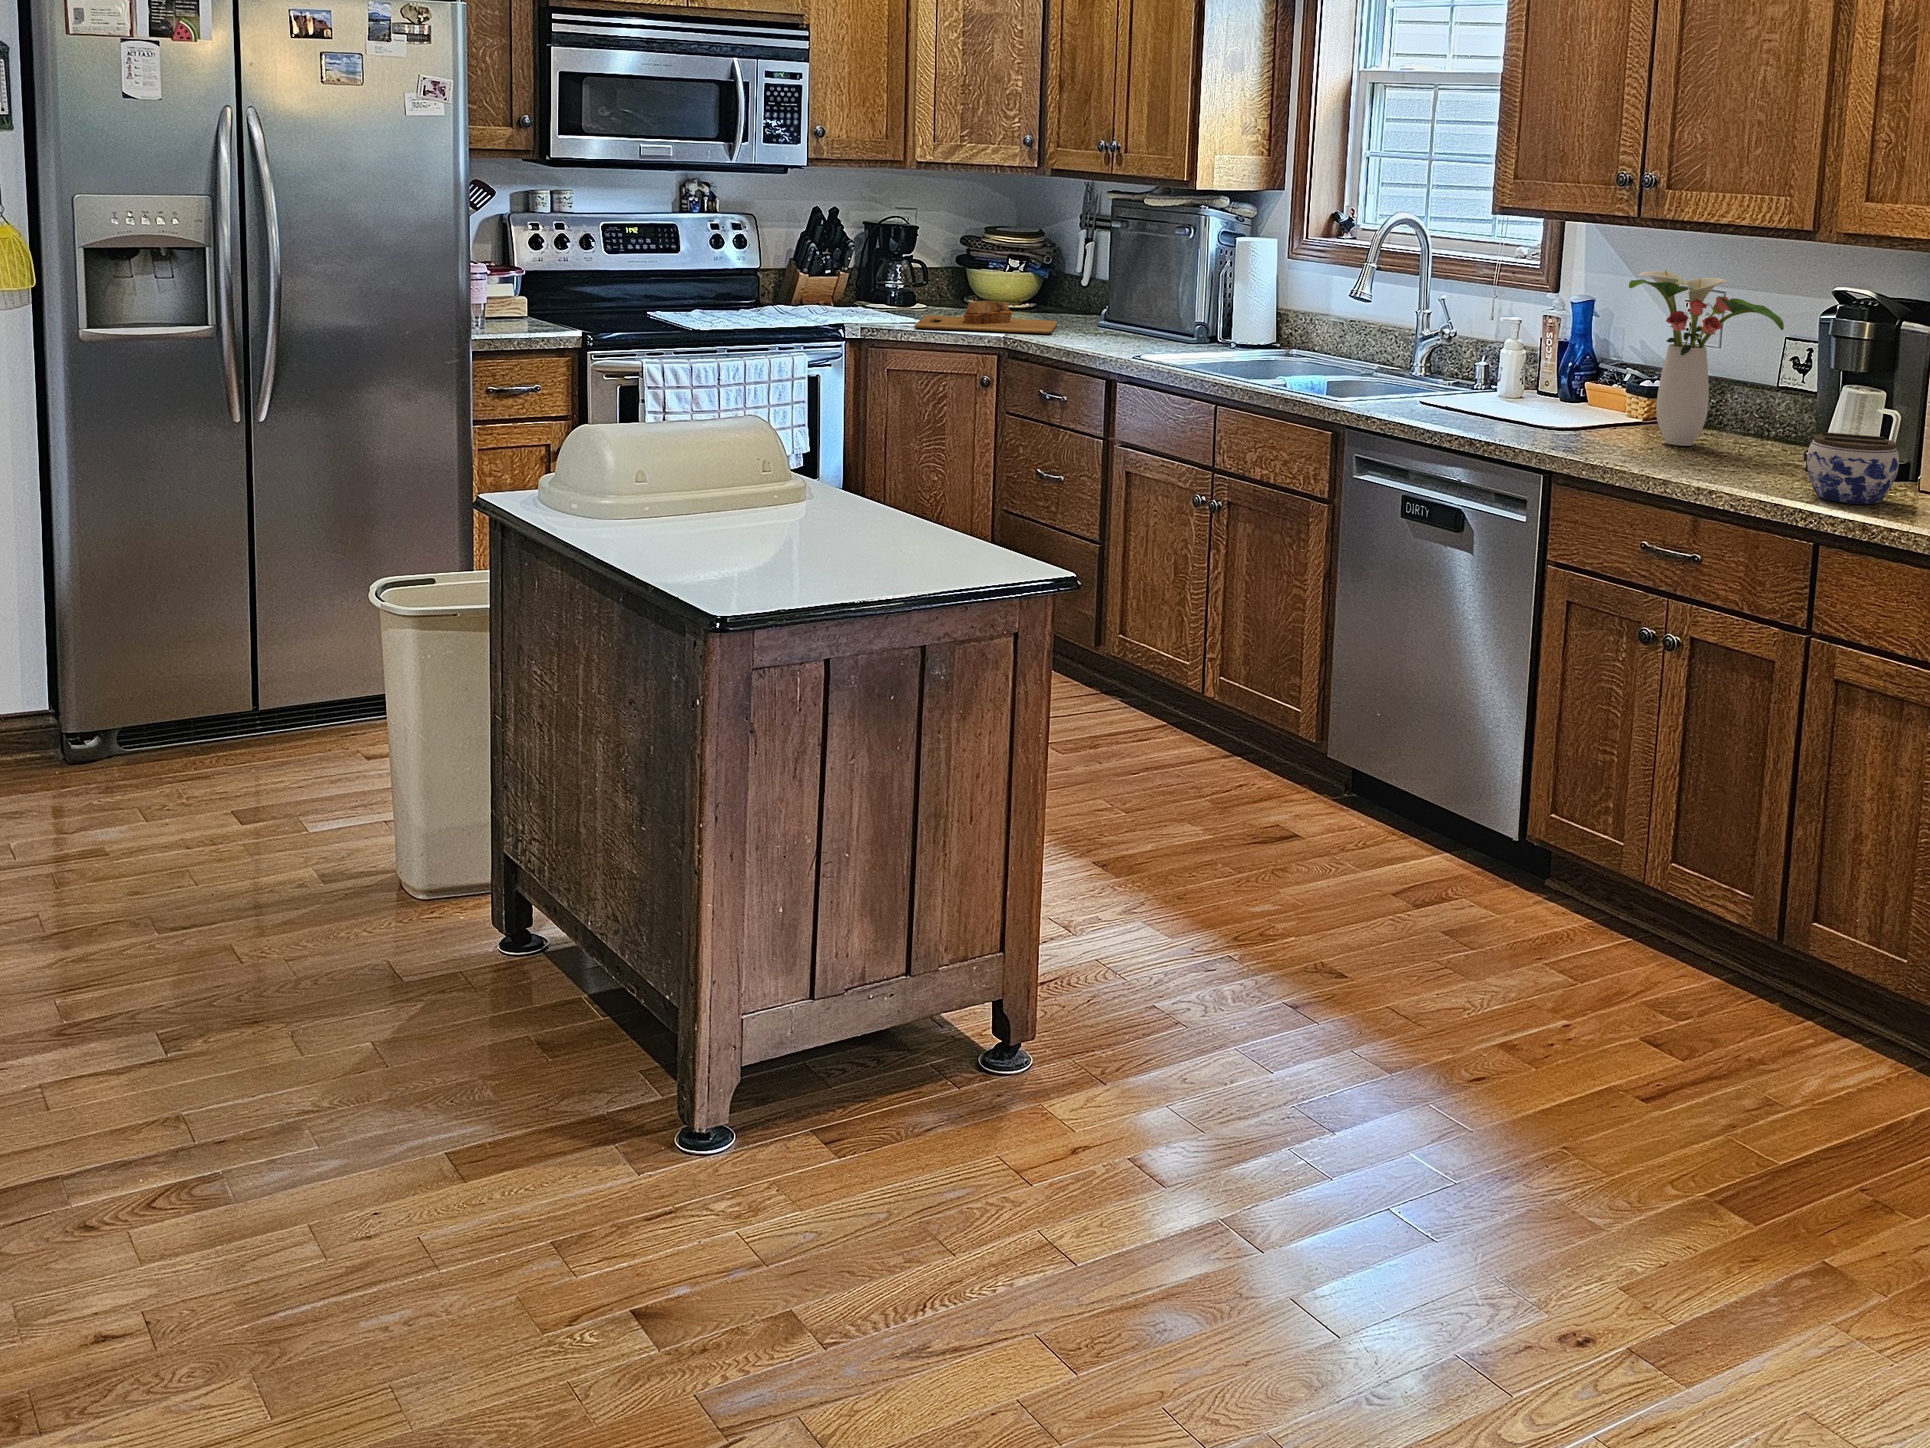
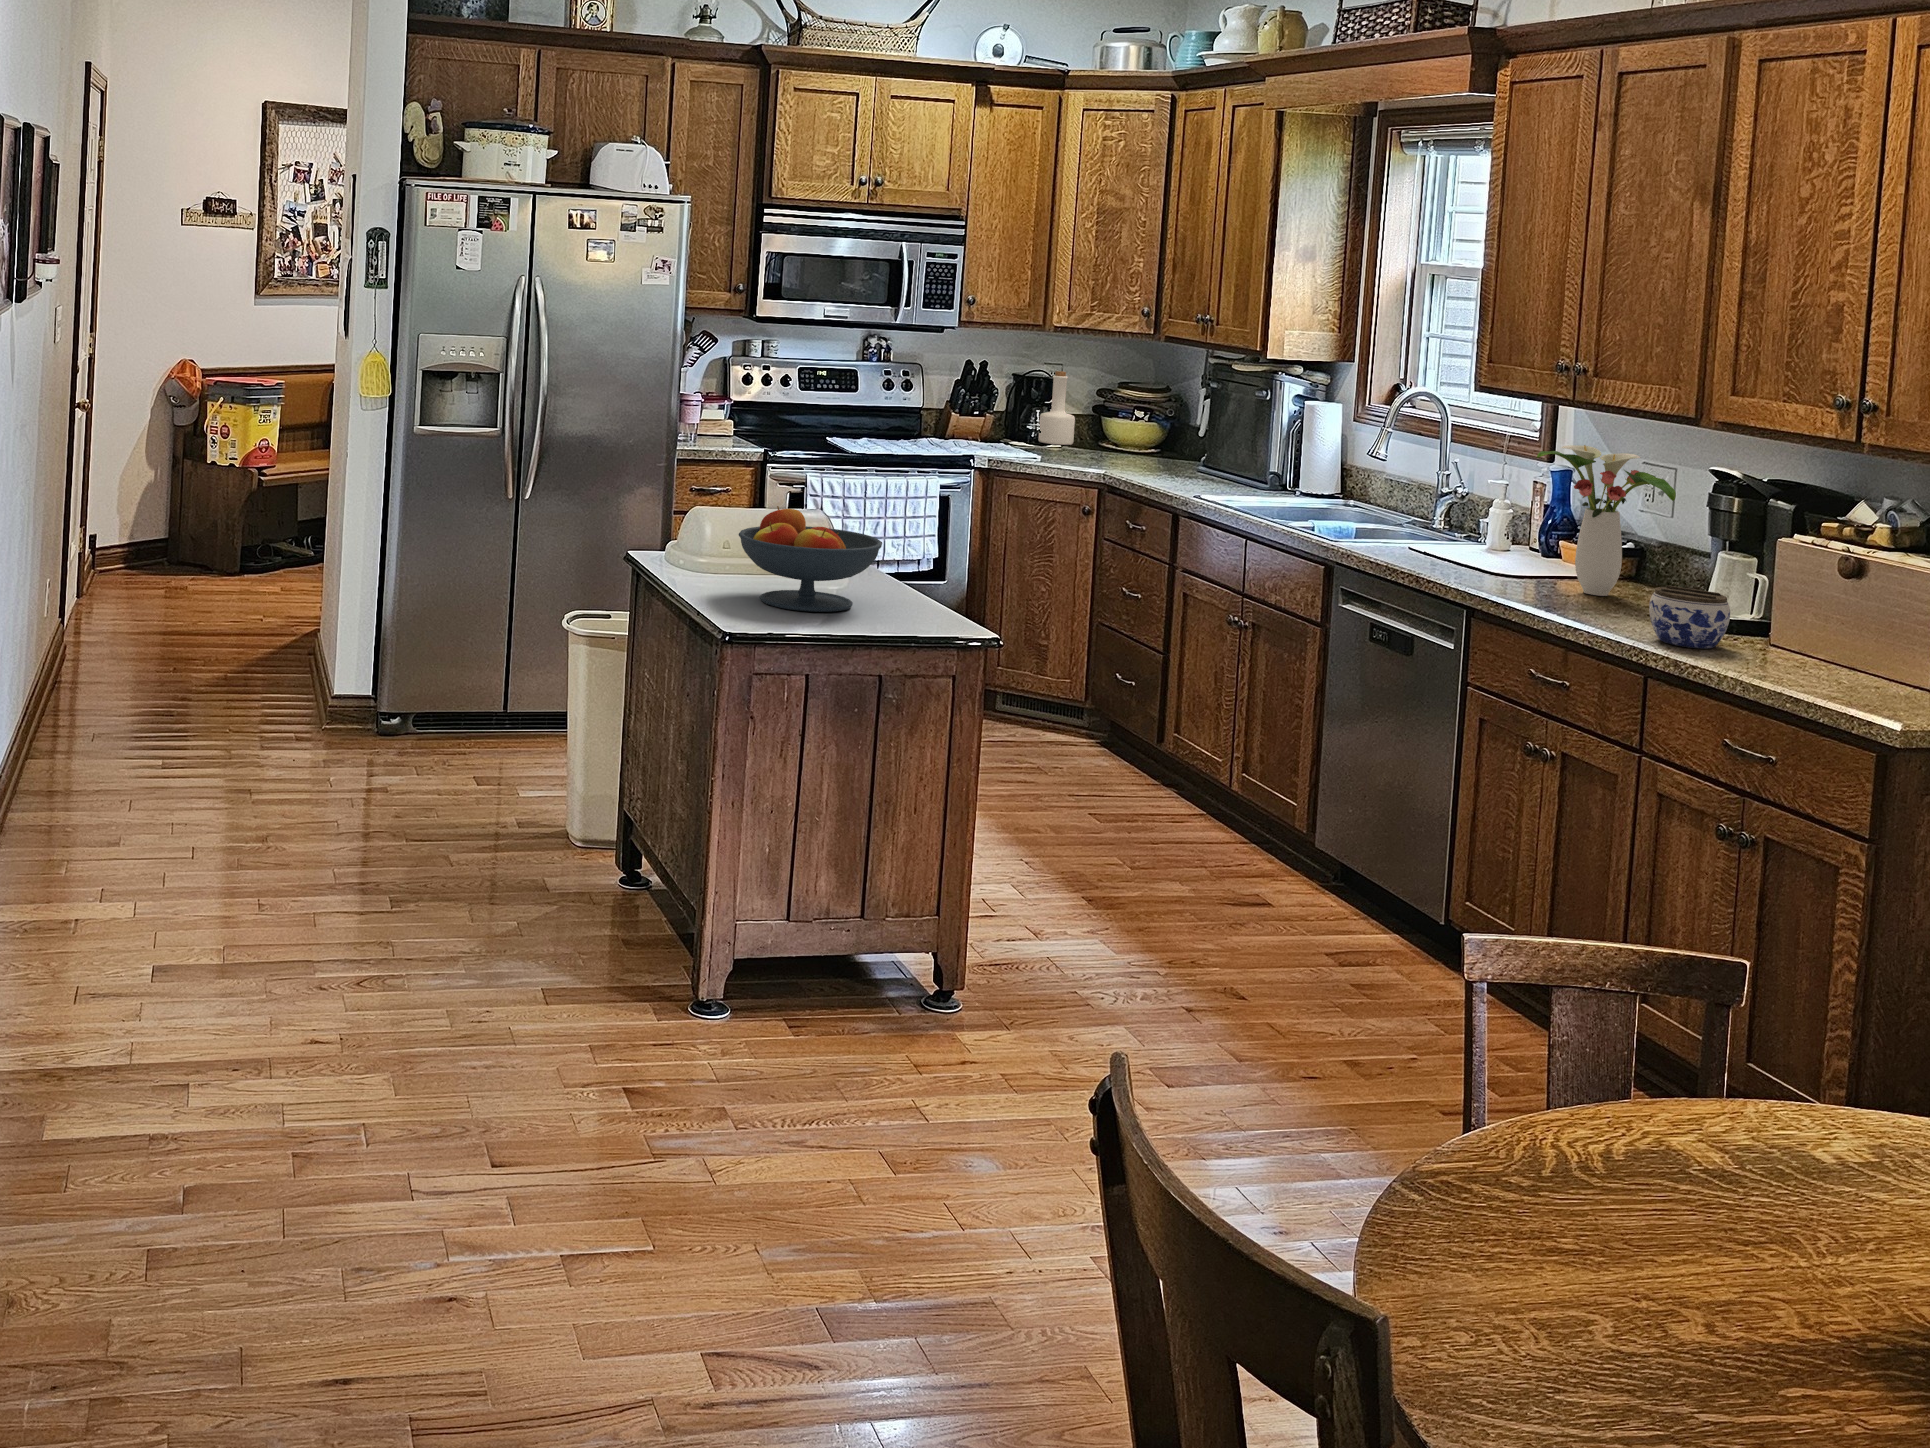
bottle: none [901,215,943,304] -> present [1038,371,1075,445]
cutting board: present [915,301,1057,334] -> none [1027,443,1153,473]
fruit bowl: none [685,418,895,567] -> present [739,506,882,612]

